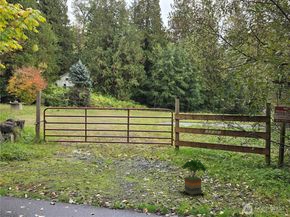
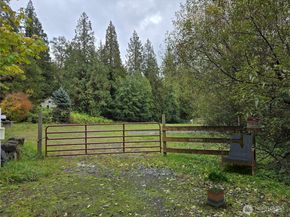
lounge chair: none [231,126,277,174] -> present [221,134,256,175]

